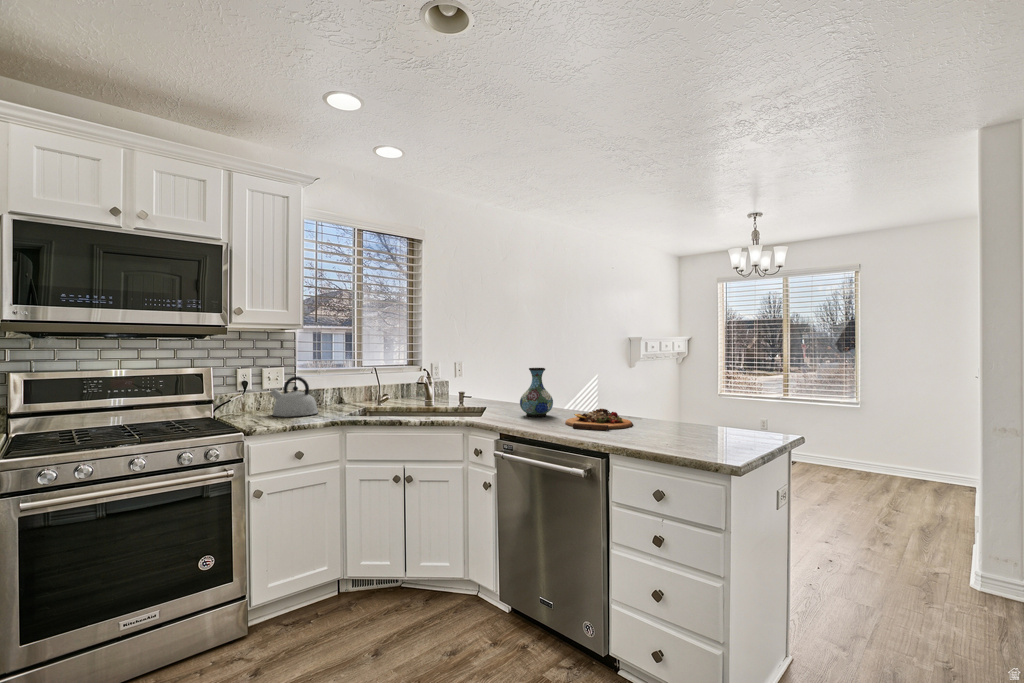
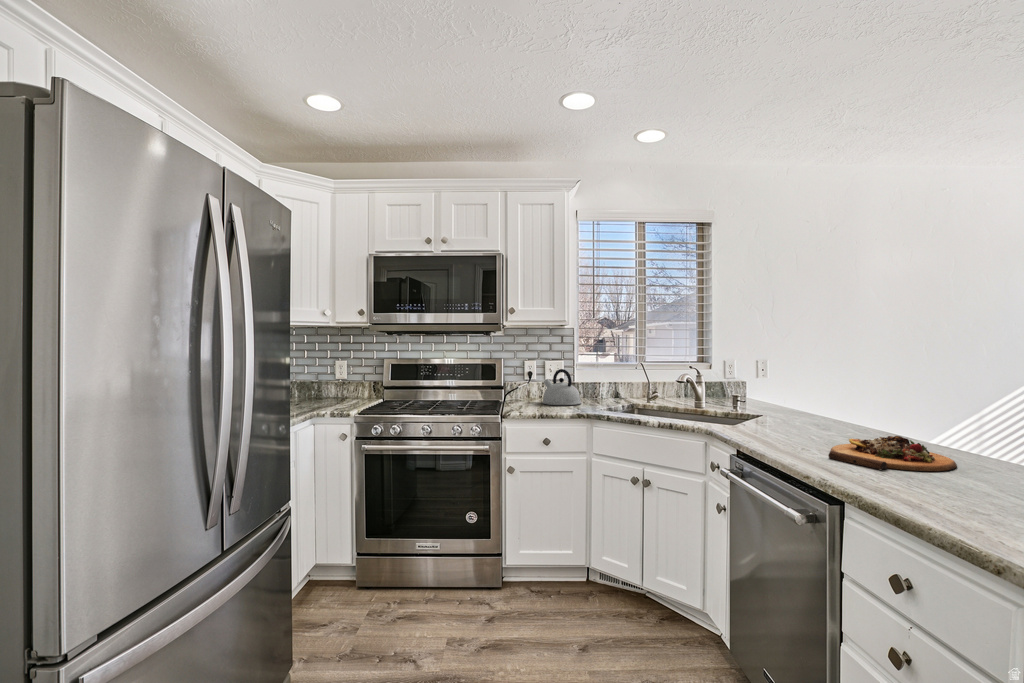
vase: present [520,368,553,417] -> none [785,370,837,436]

